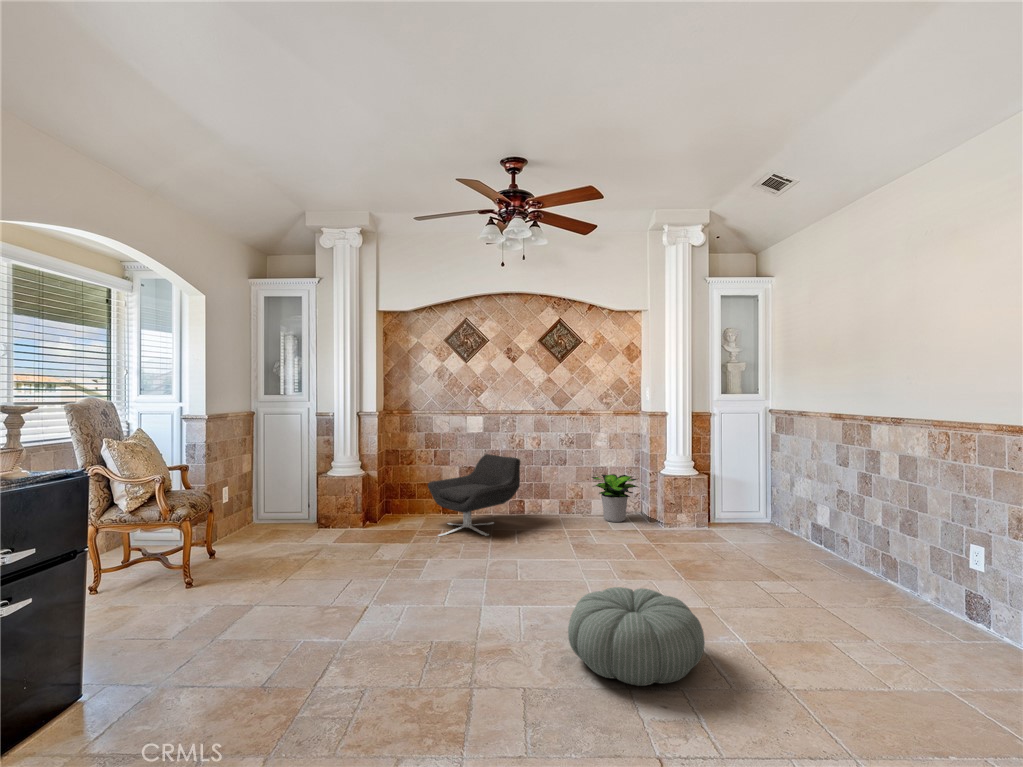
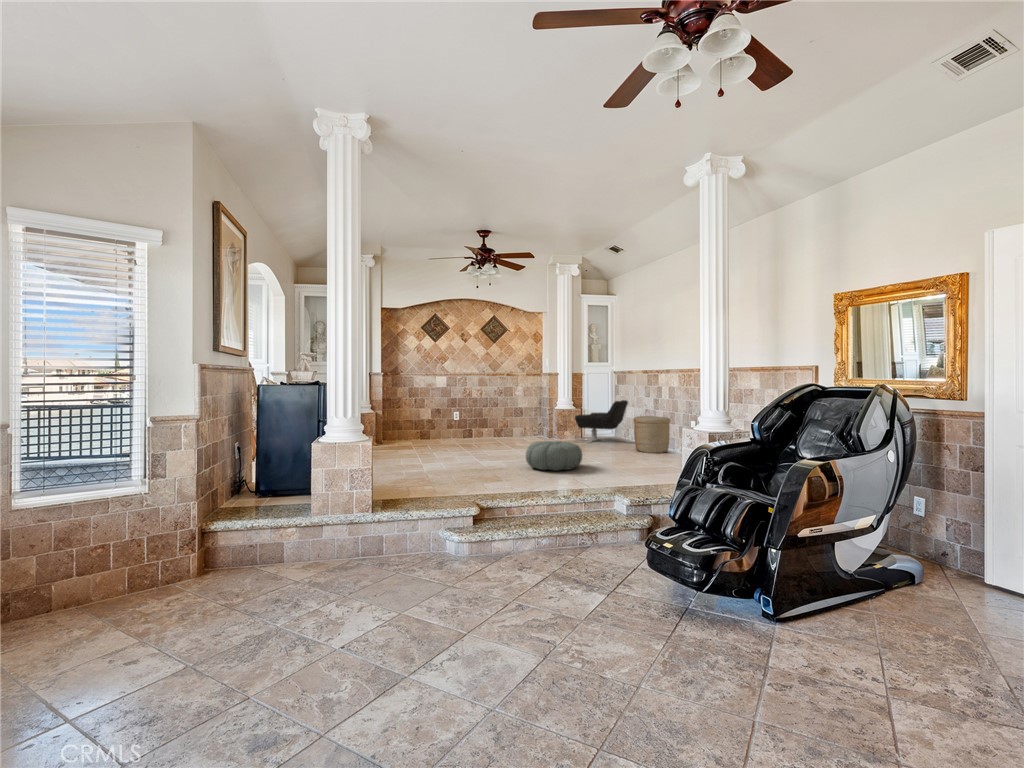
lounge chair: present [428,454,520,536] -> present [575,400,628,443]
potted plant: present [592,474,638,522] -> none [514,412,546,439]
woven basket: none [819,511,908,602] -> present [634,416,670,453]

